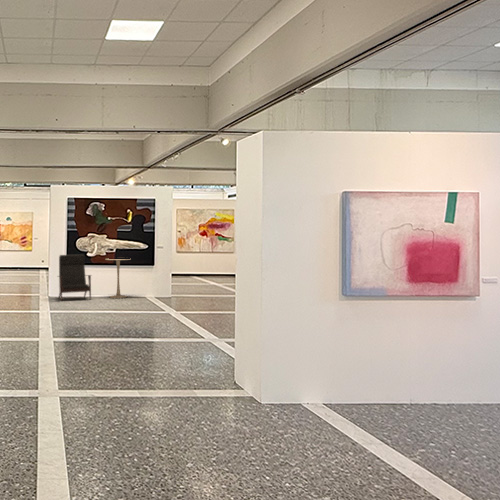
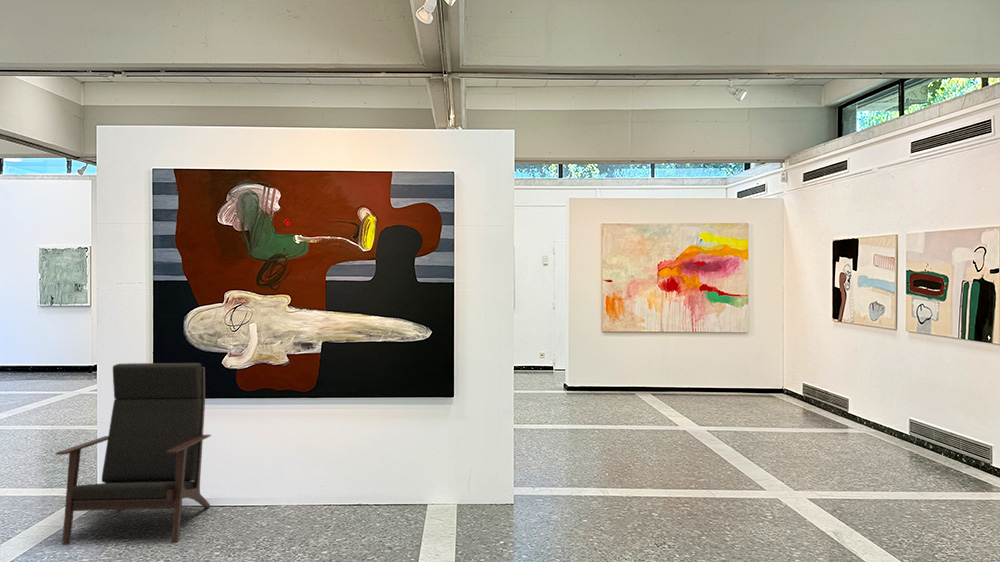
pedestal table: present [105,259,131,298] -> none [256,376,351,534]

